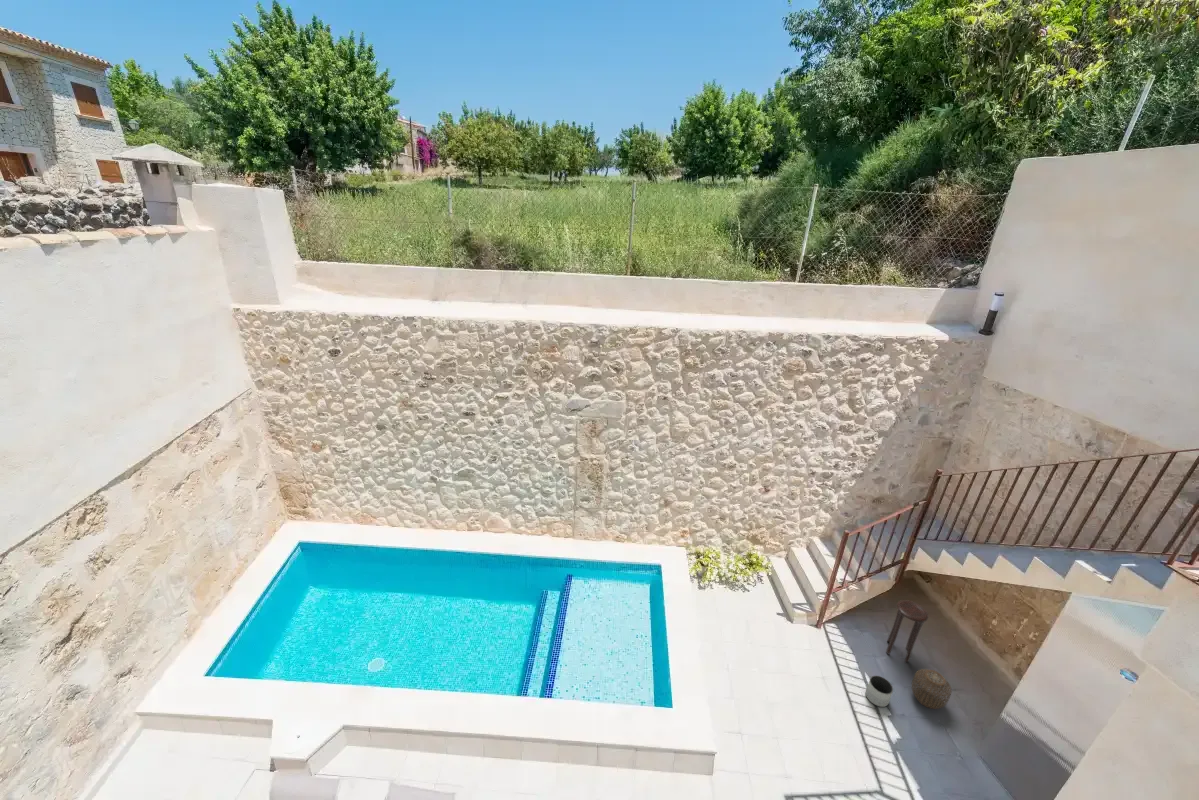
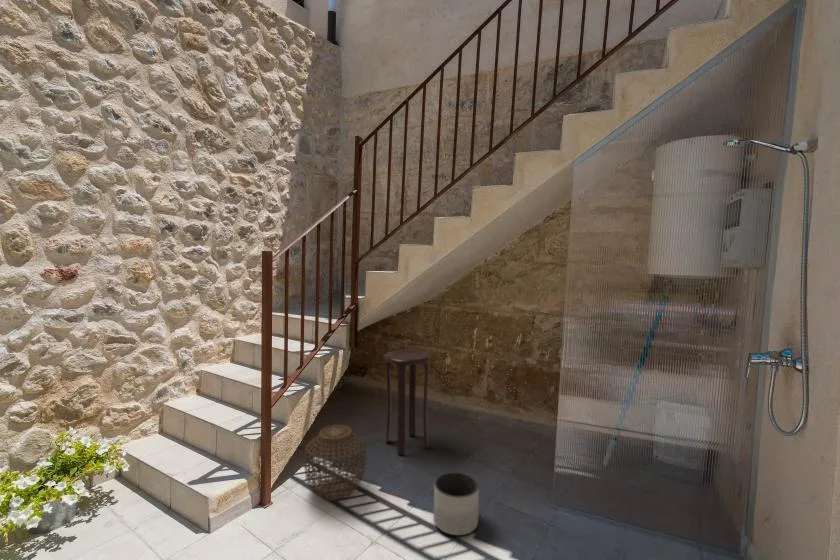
woven basket: present [912,669,951,709] -> present [304,425,366,501]

